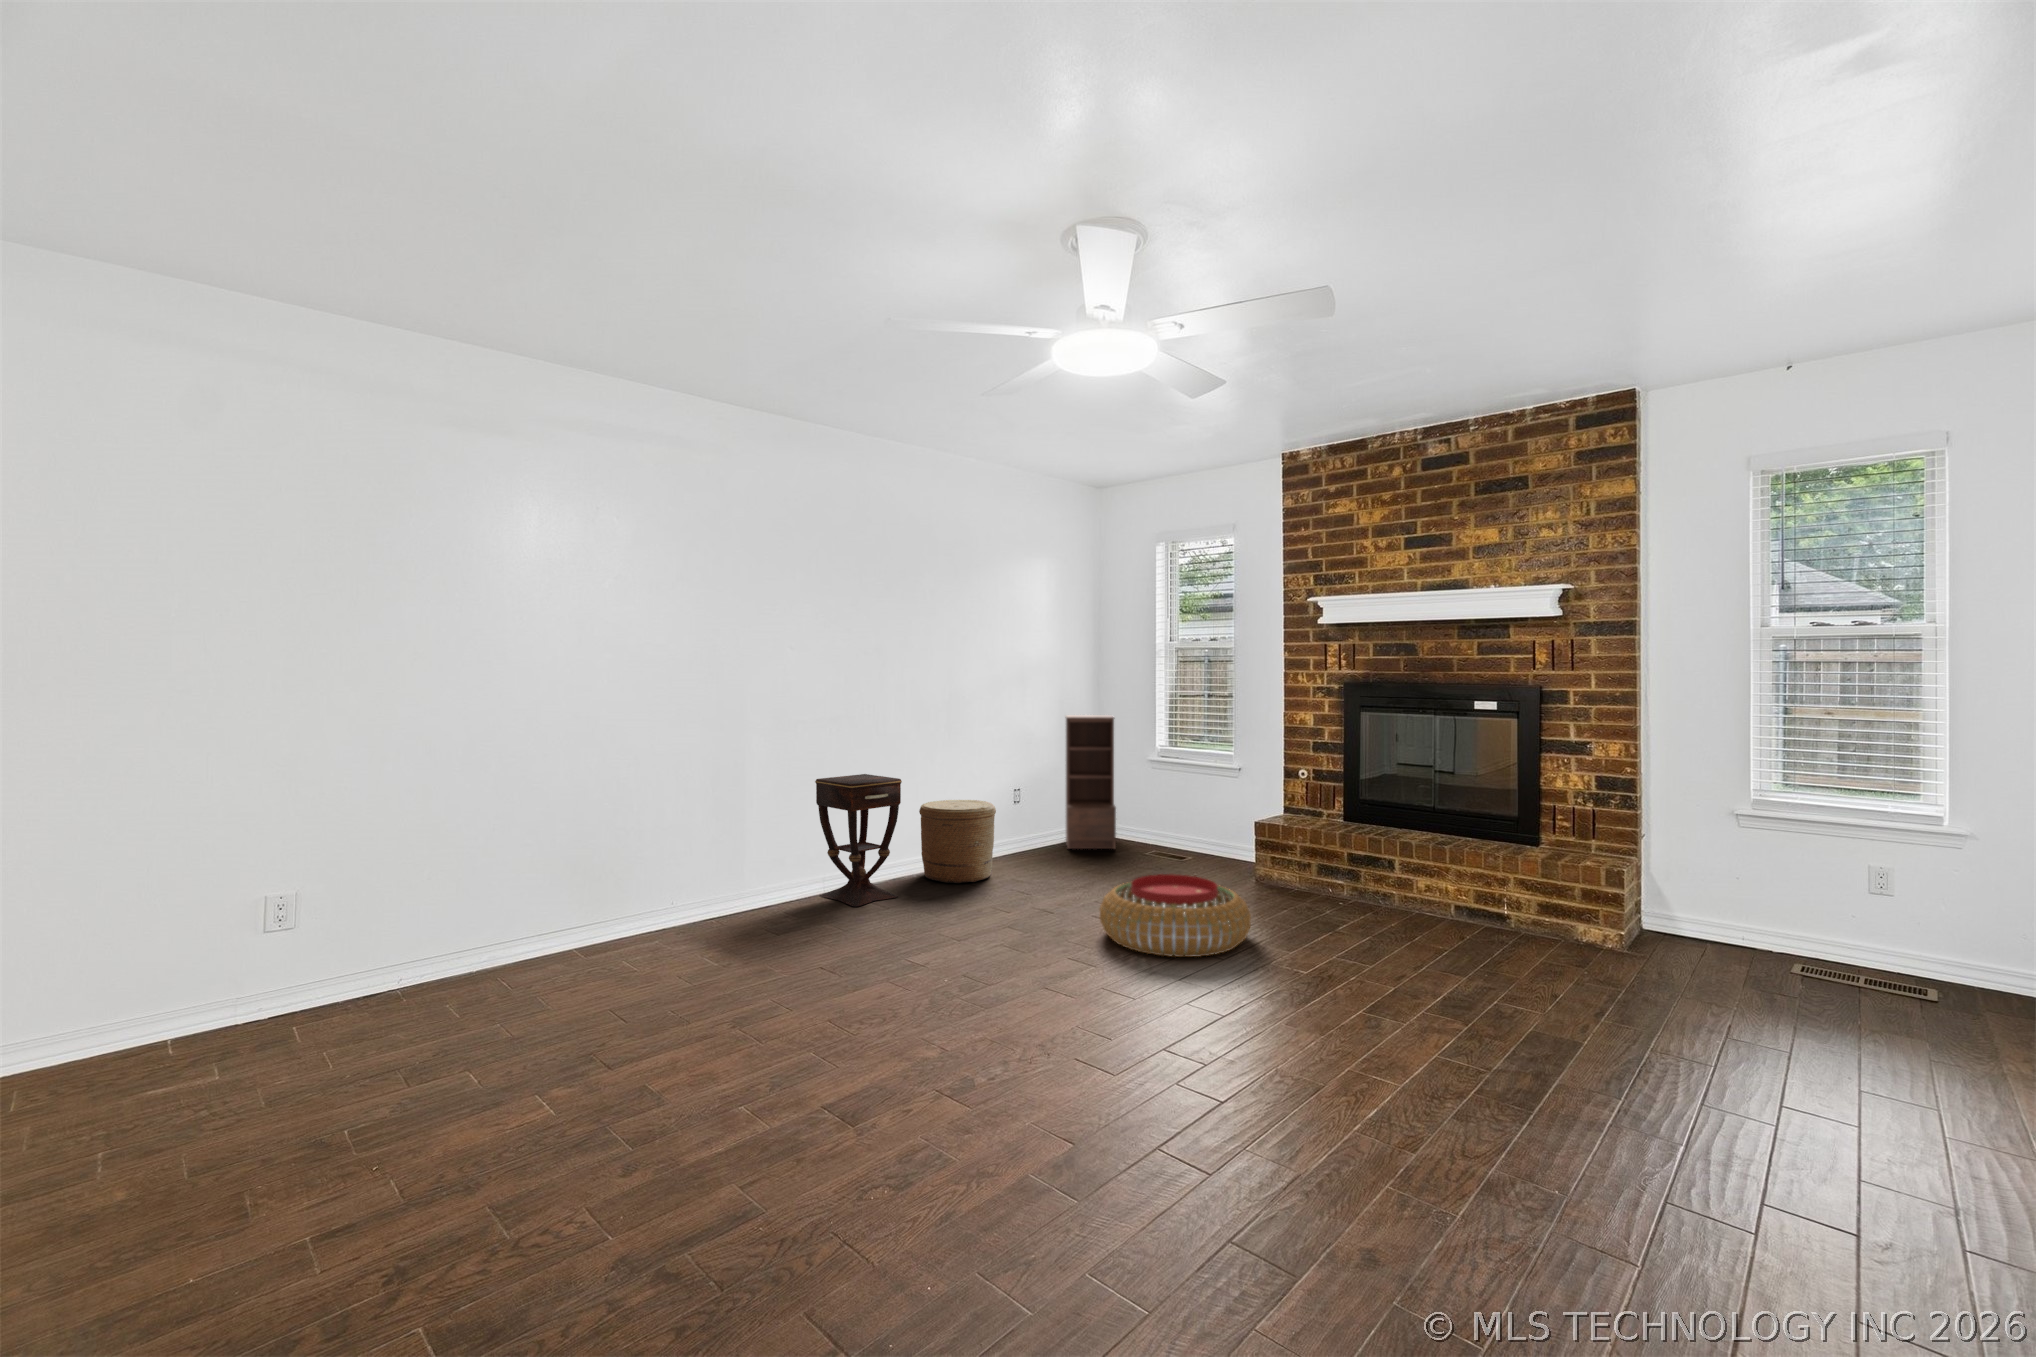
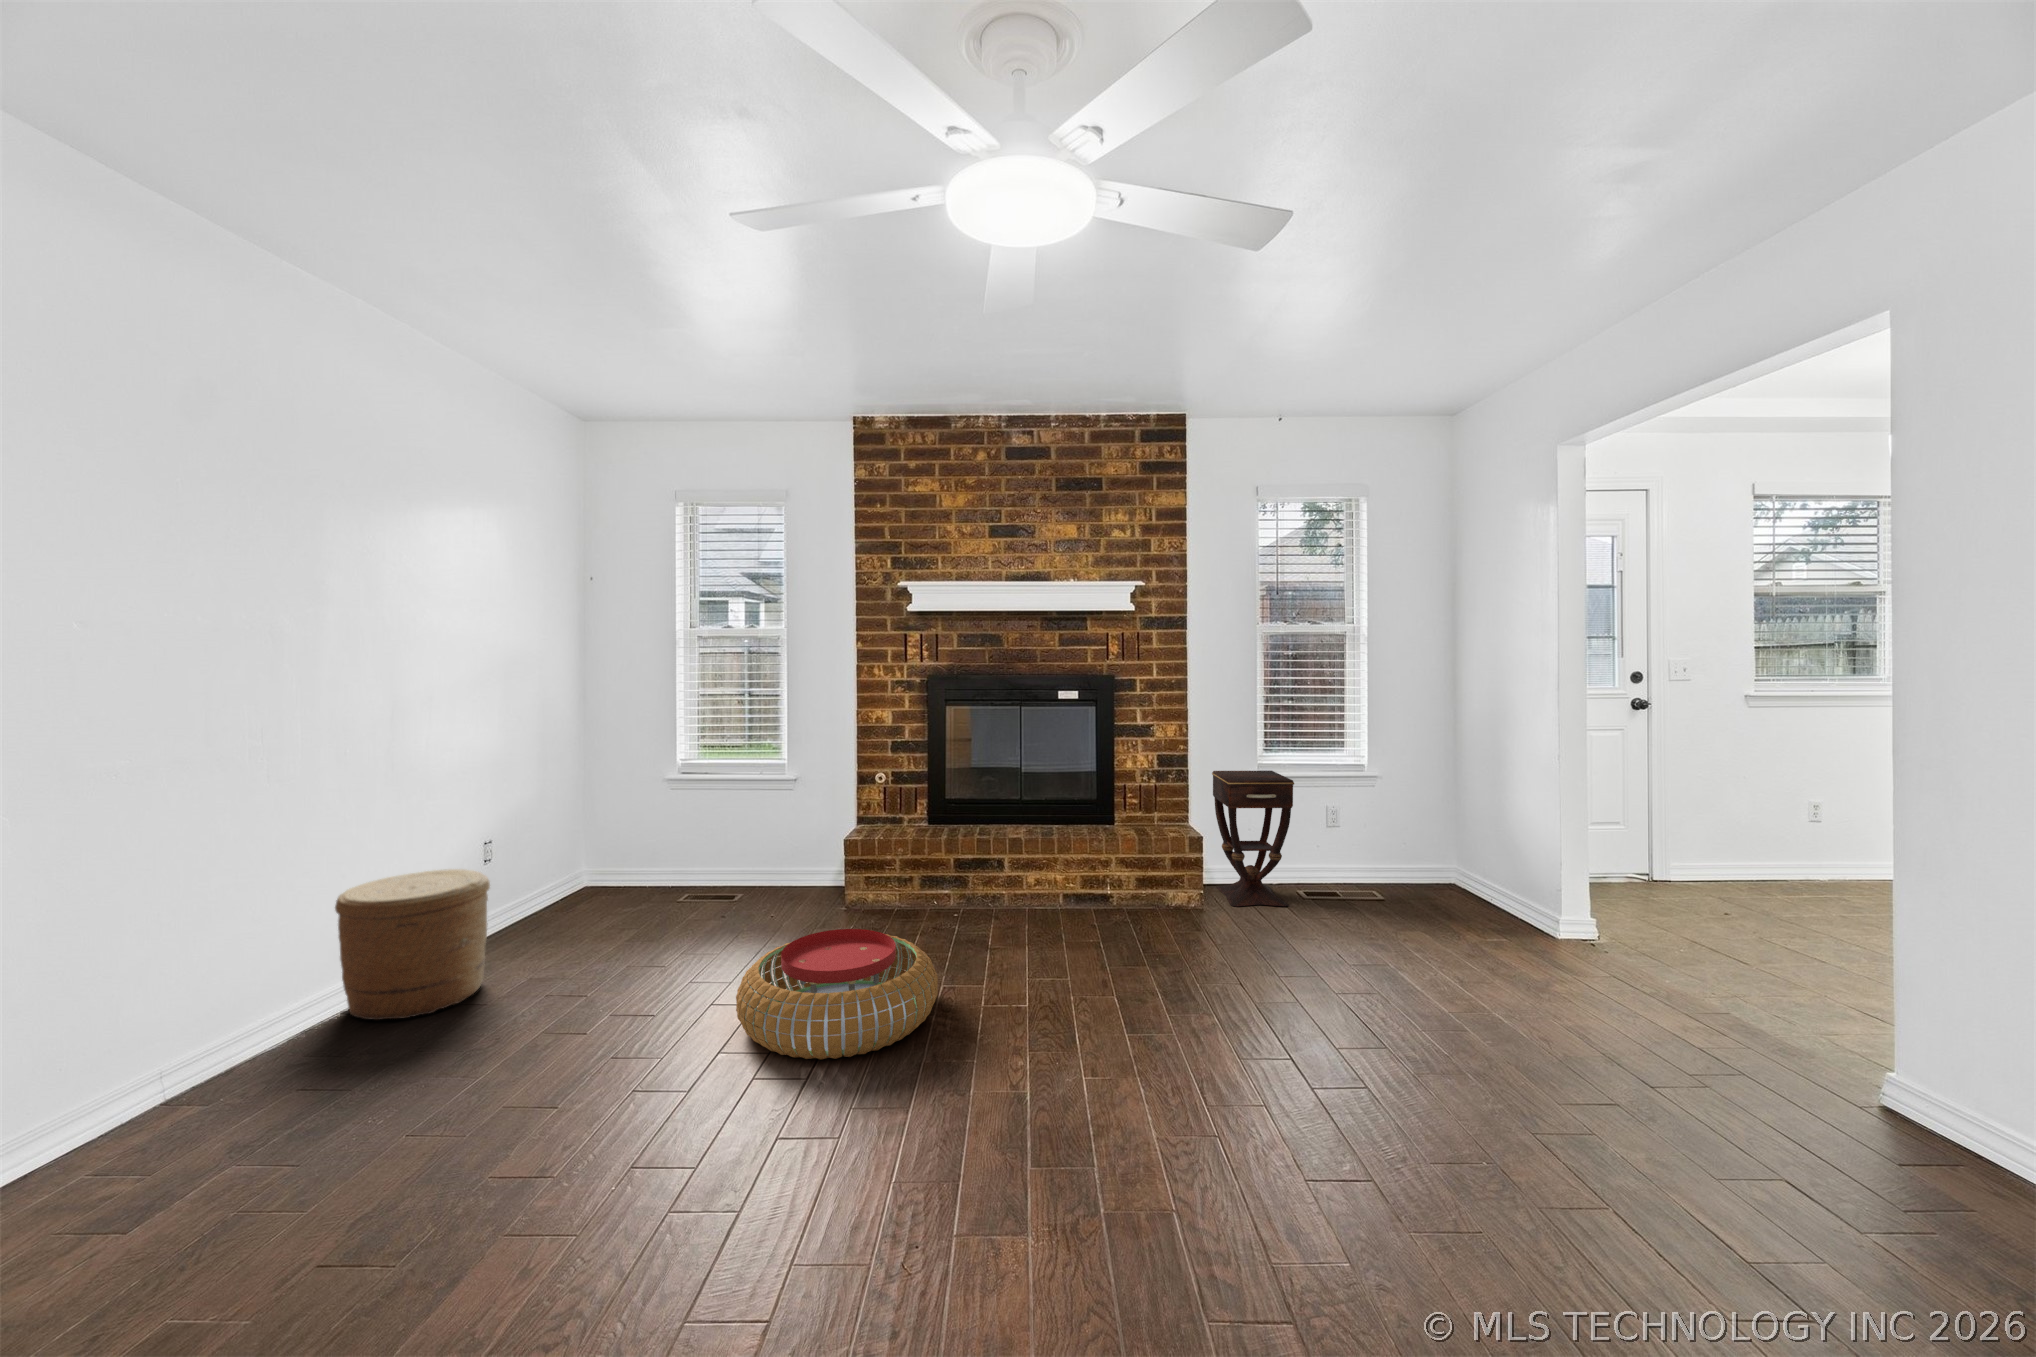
bookshelf: present [1066,715,1116,849] -> none [554,720,645,907]
side table: present [815,774,902,906] -> present [1212,771,1294,906]

